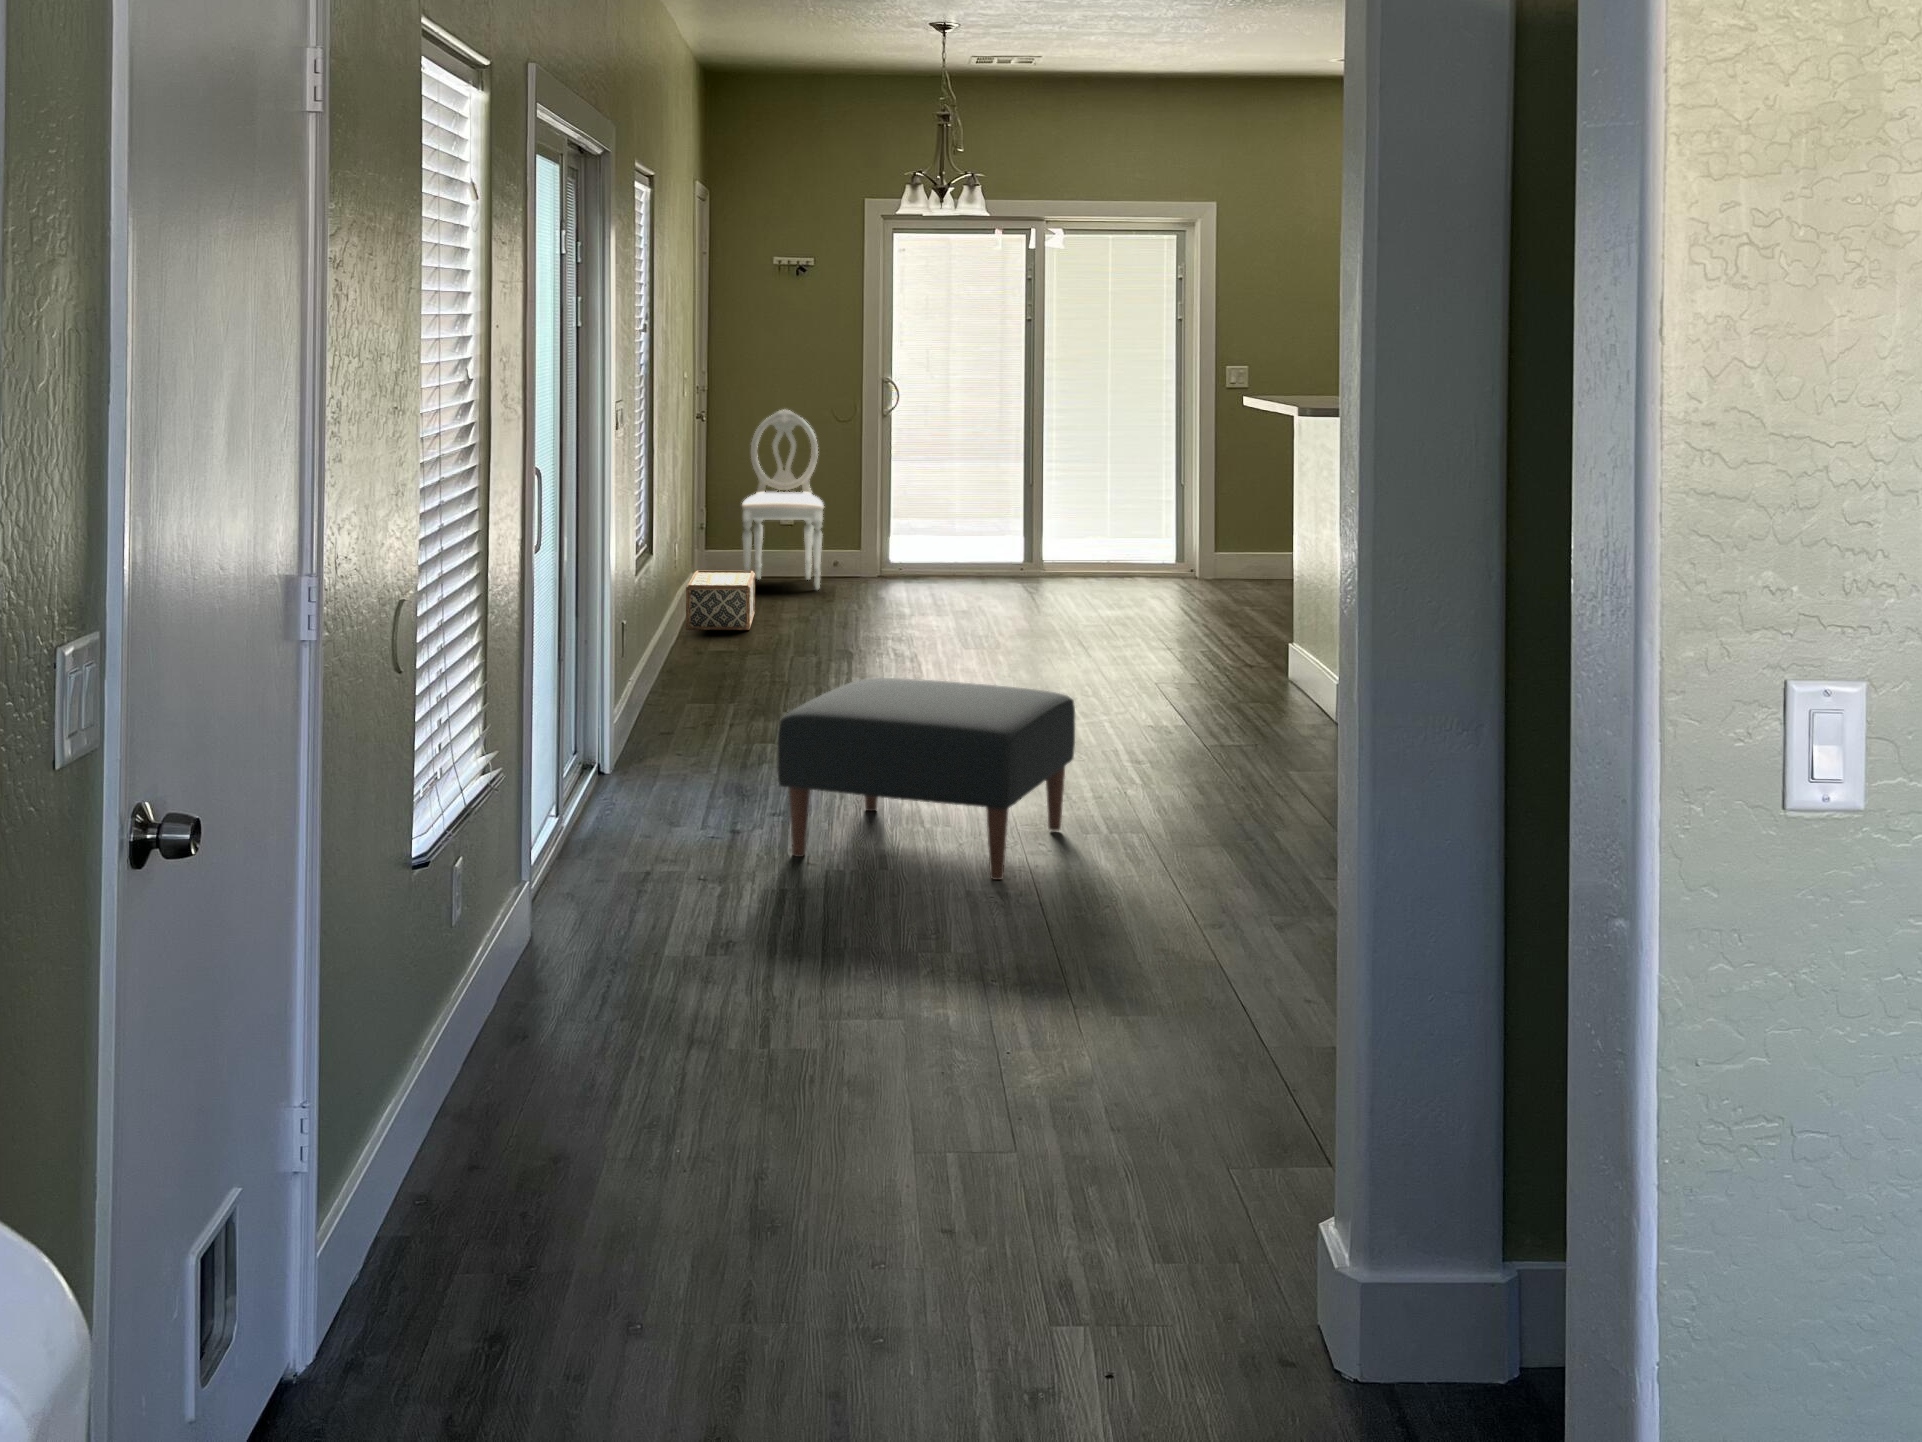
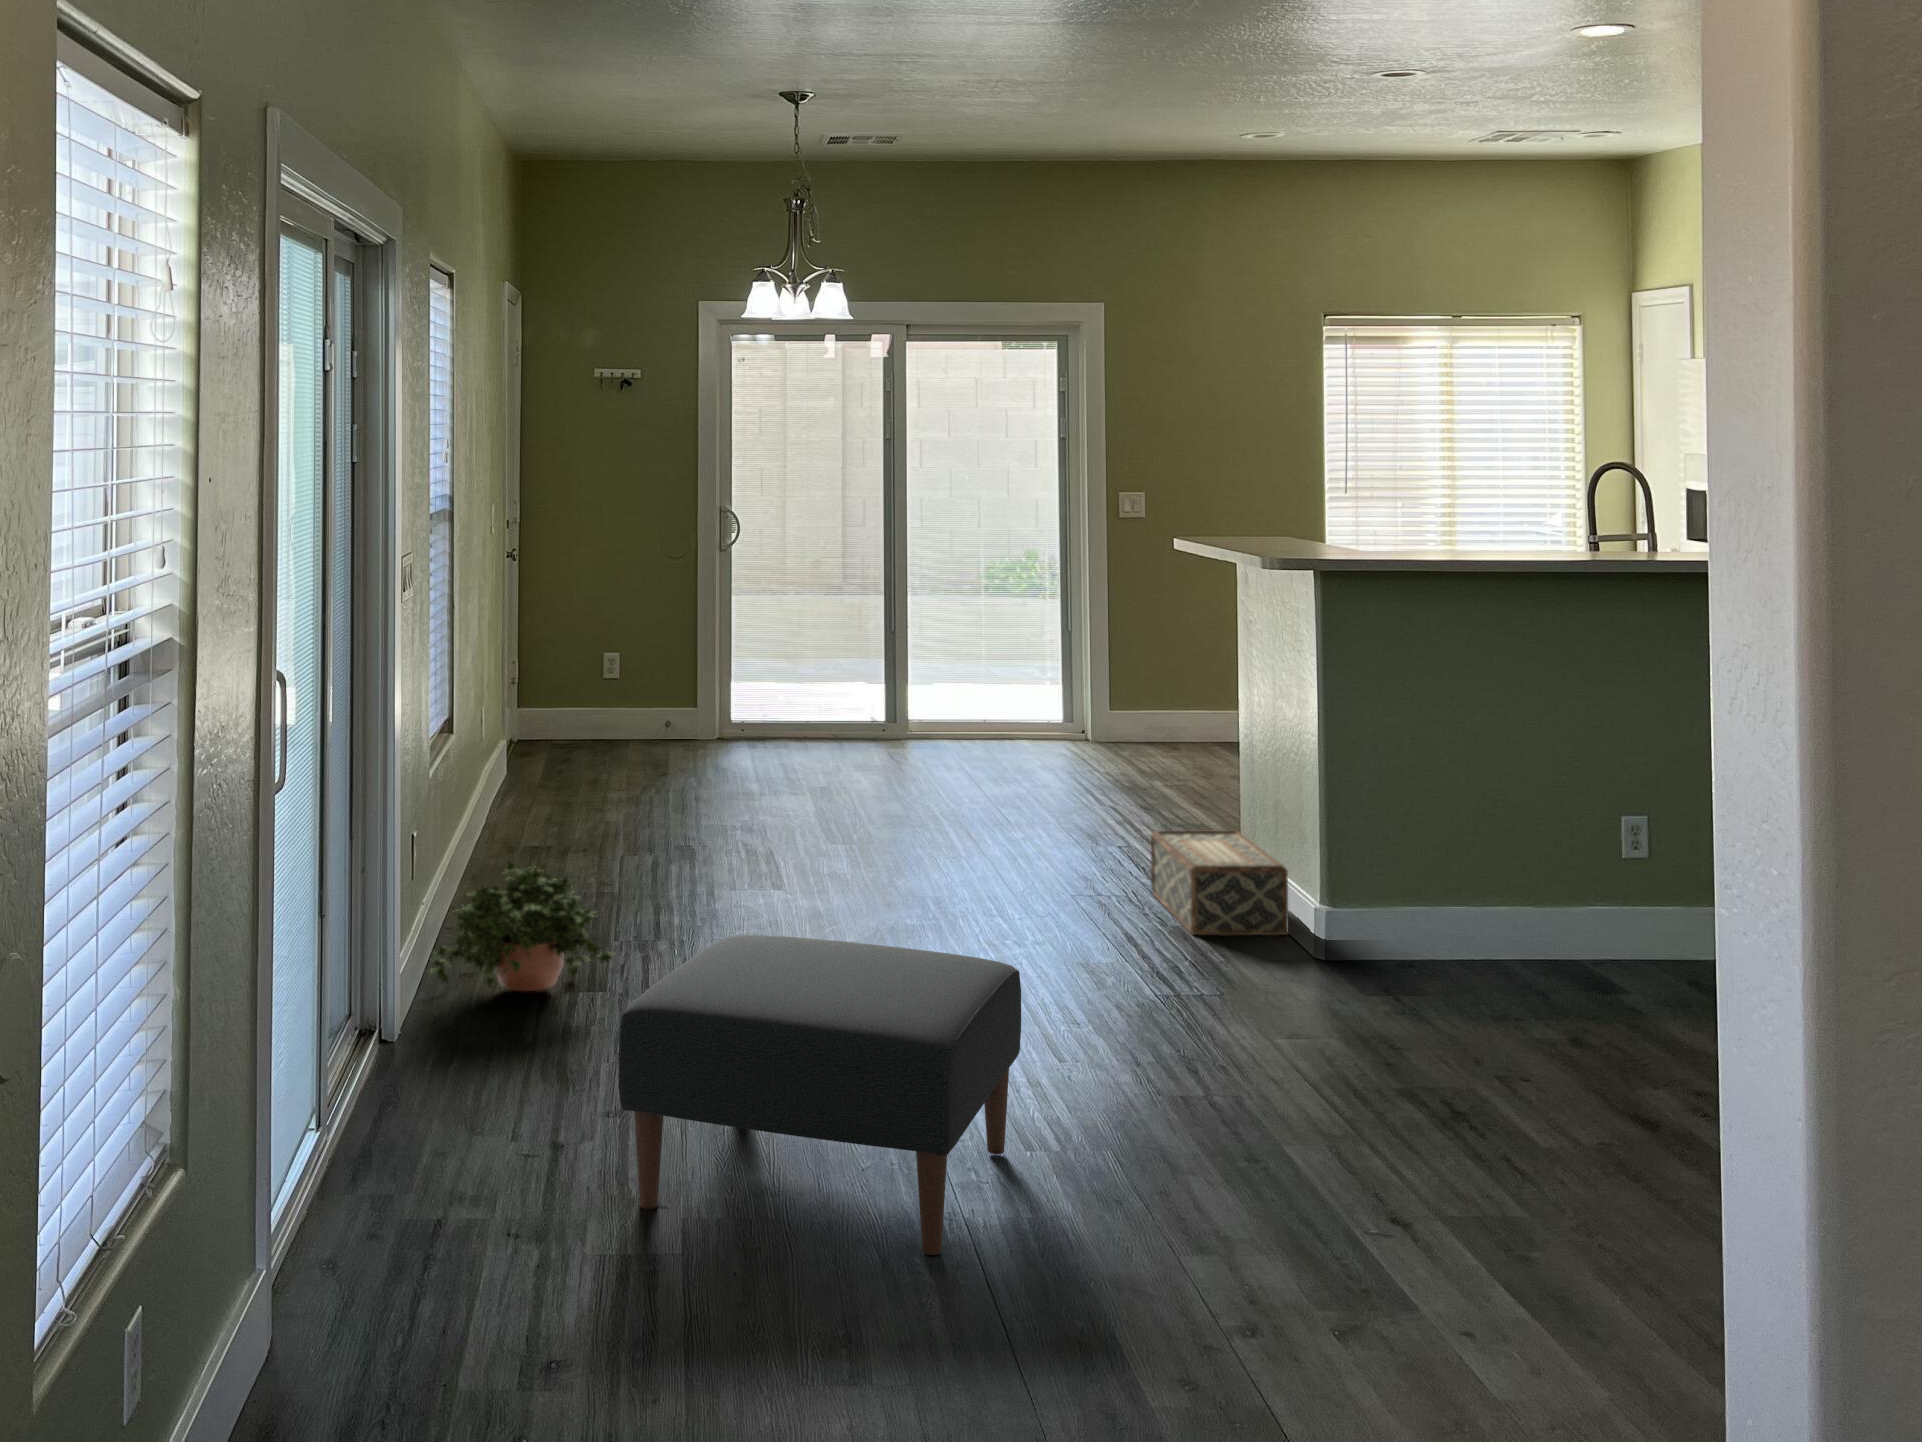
dining chair: present [742,410,824,590] -> none [560,543,655,755]
woven basket: present [686,570,755,630] -> present [1151,830,1289,935]
potted plant: none [634,640,784,739] -> present [431,862,611,991]

